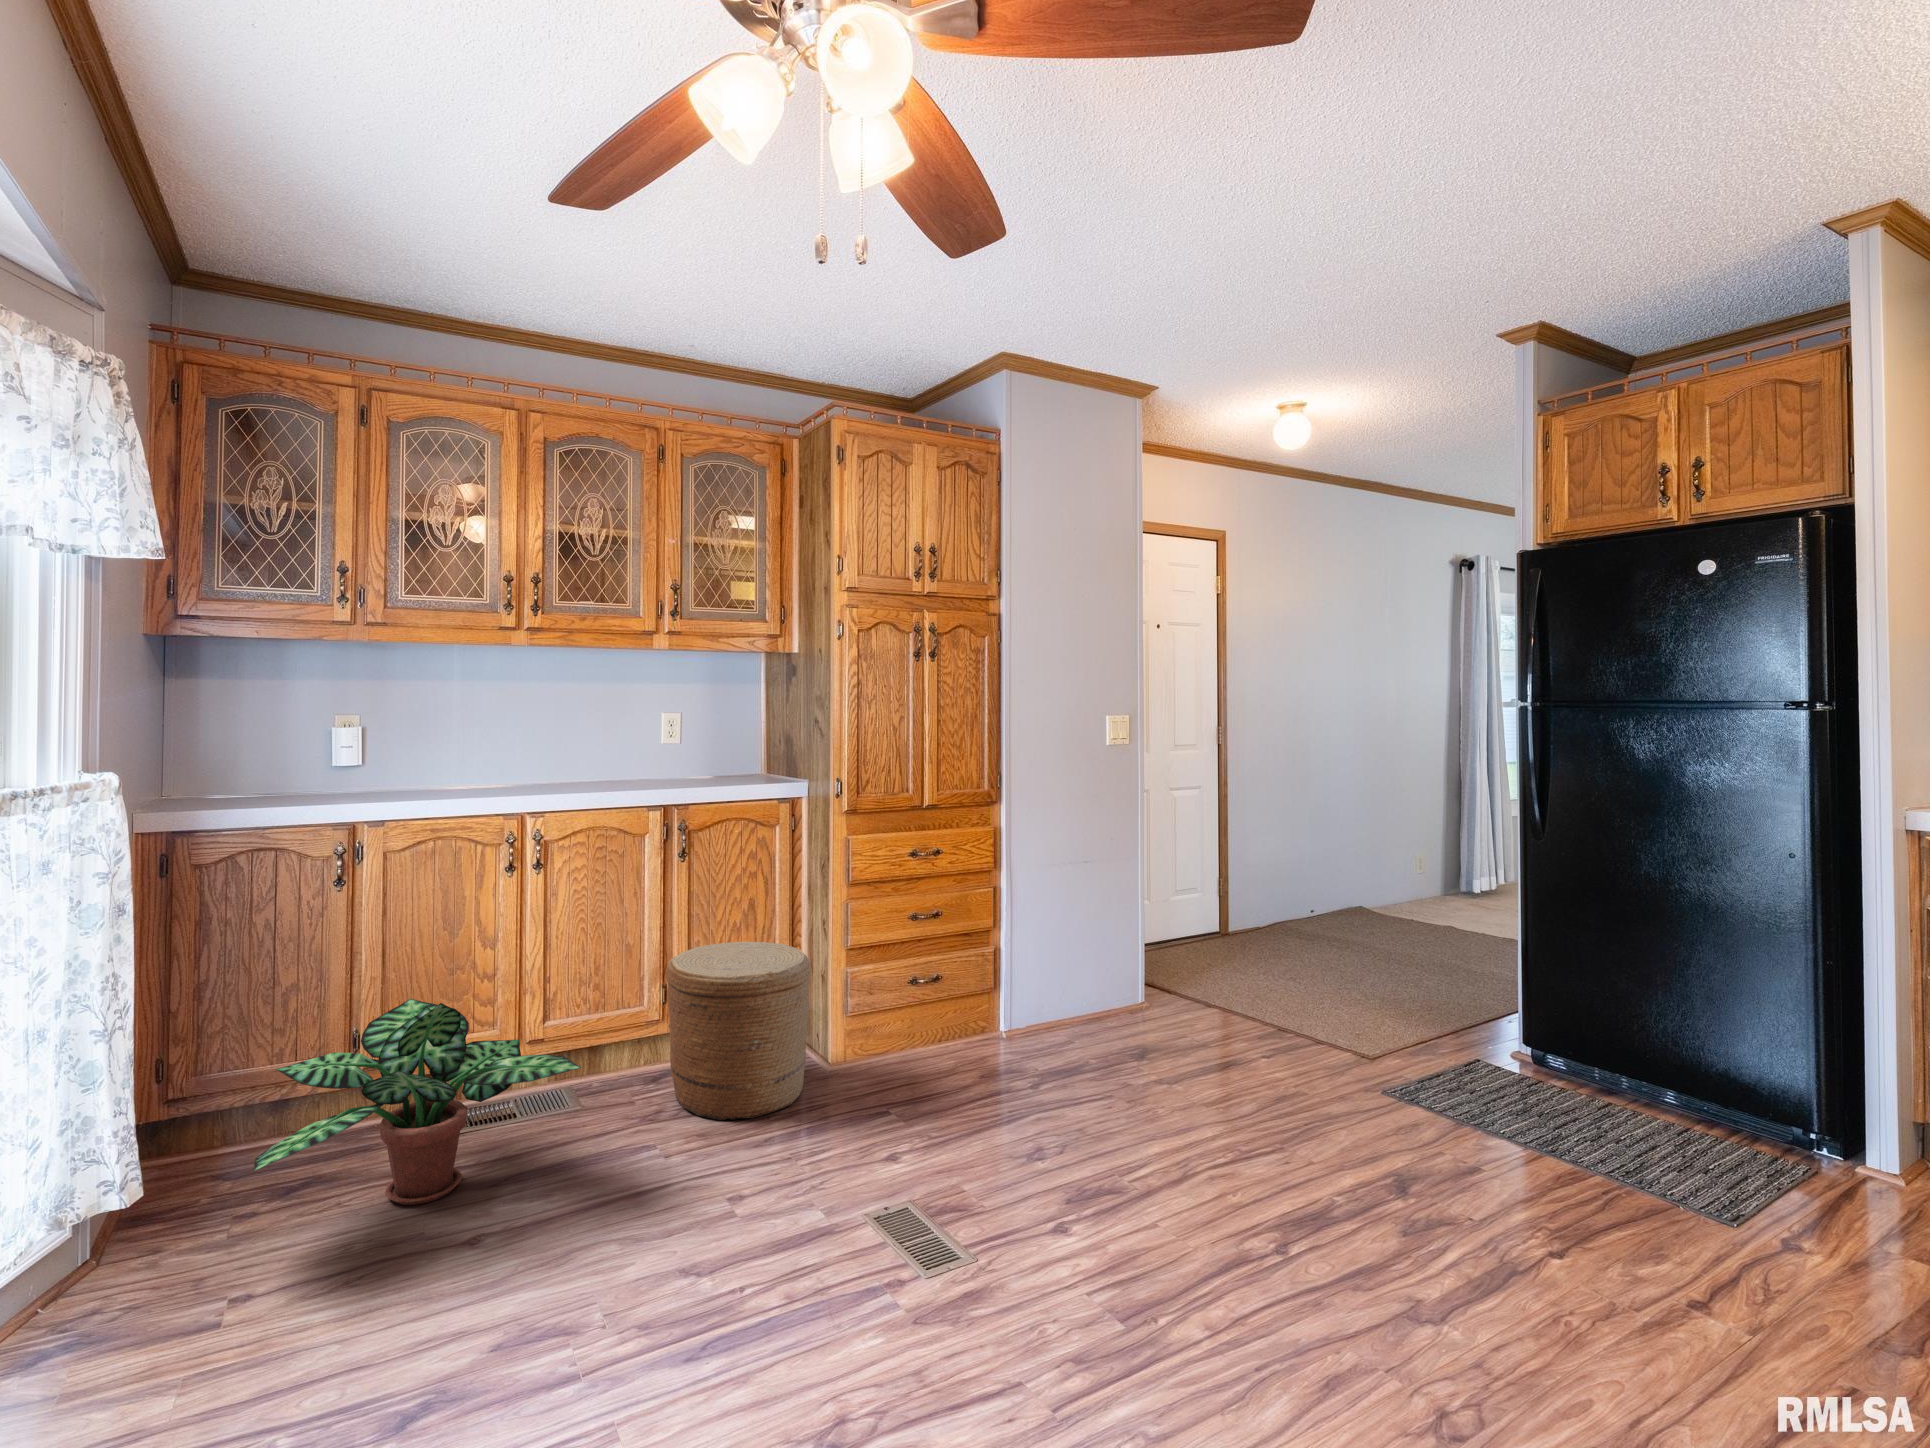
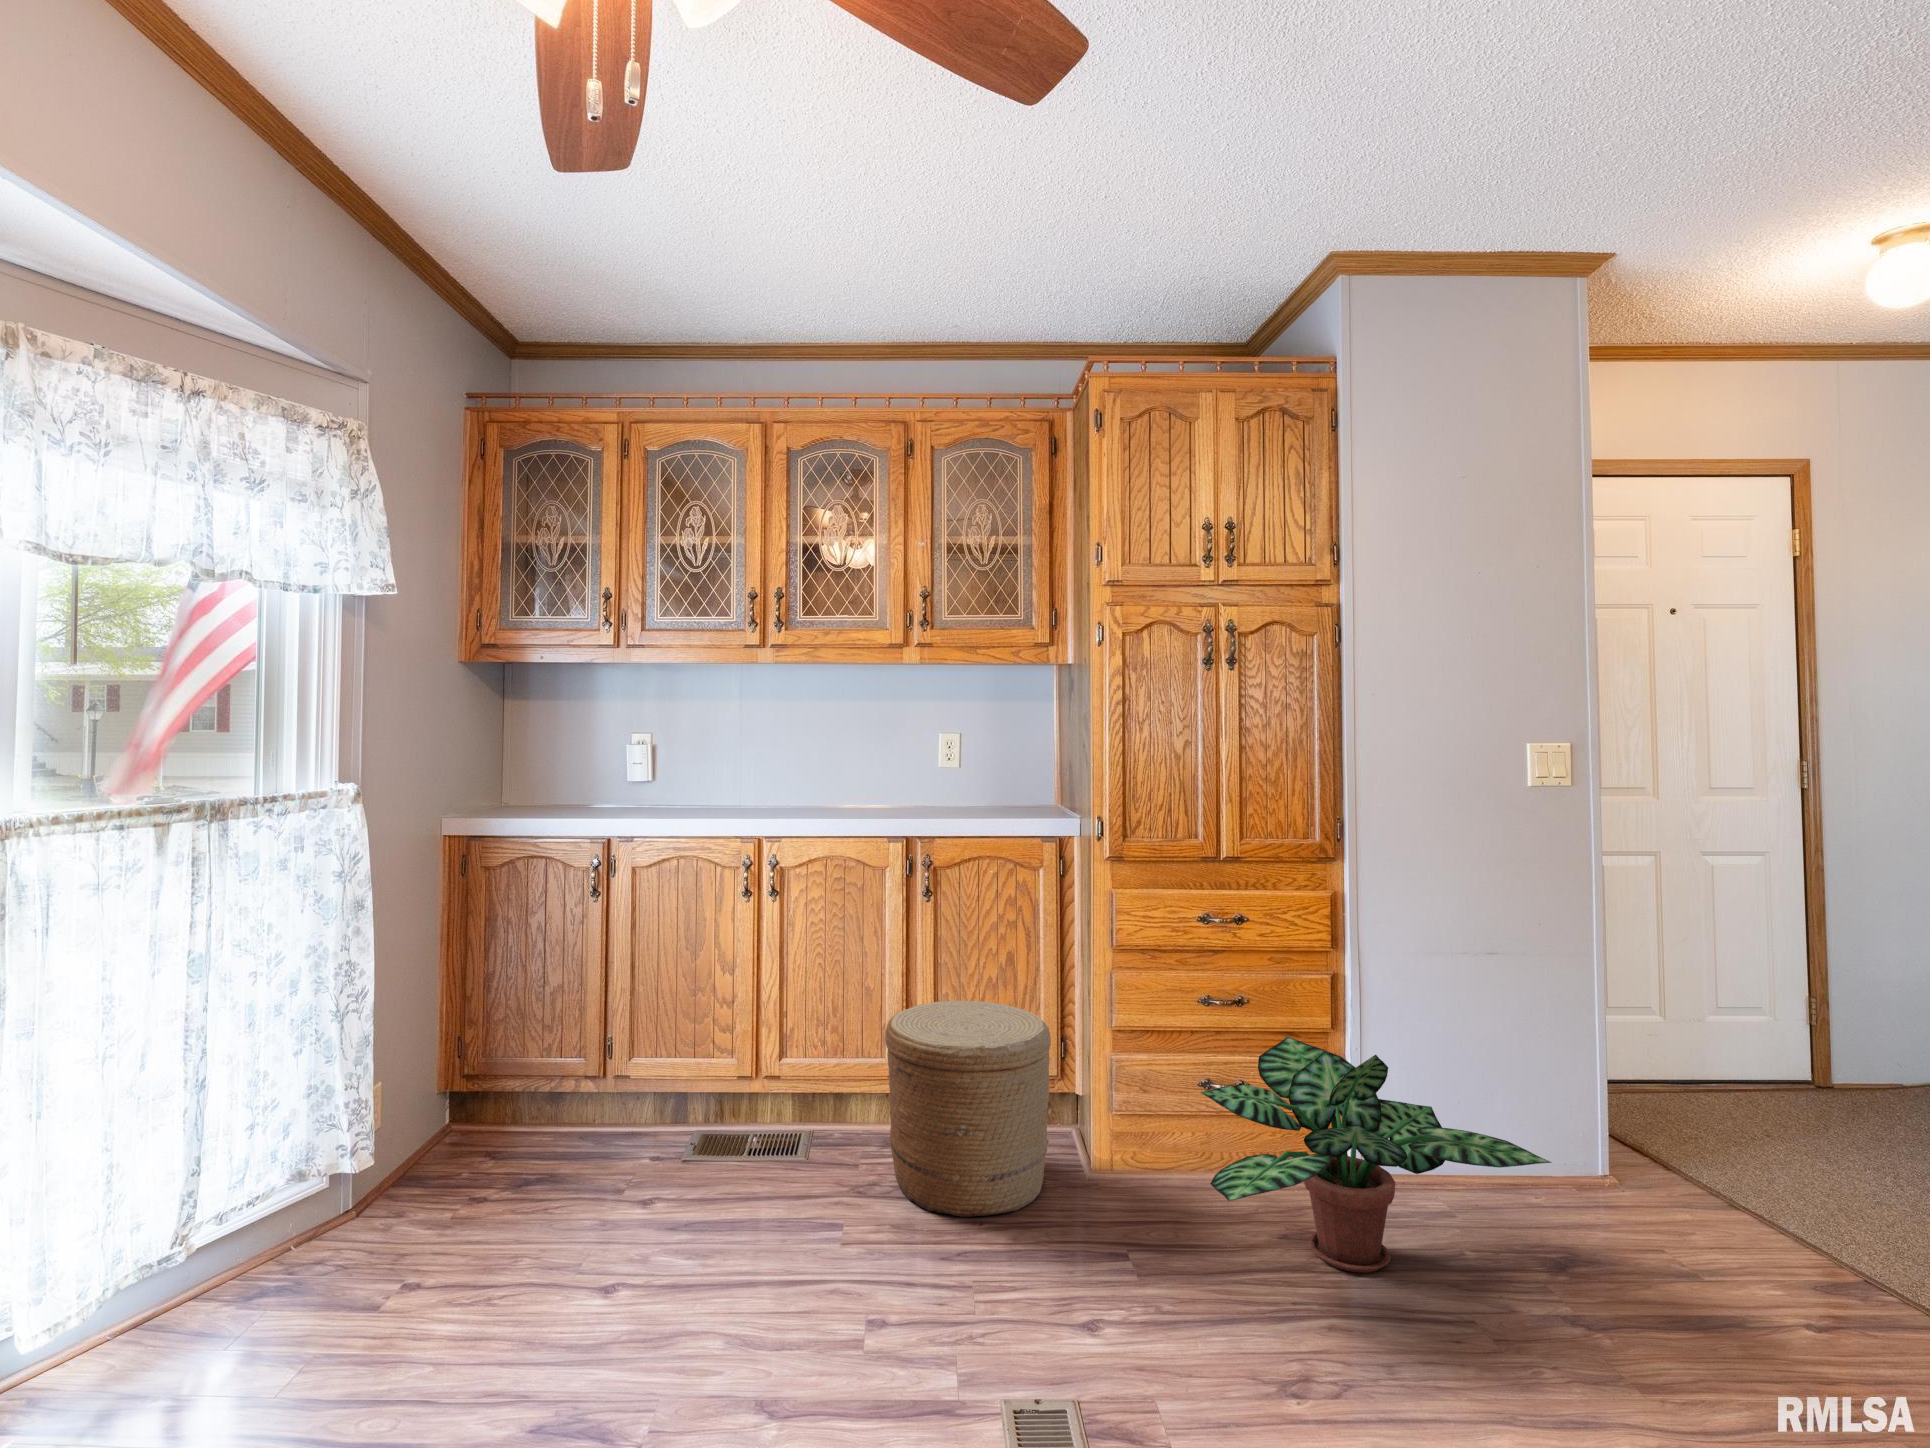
potted plant: present [253,999,582,1205] -> present [1200,1037,1551,1273]

